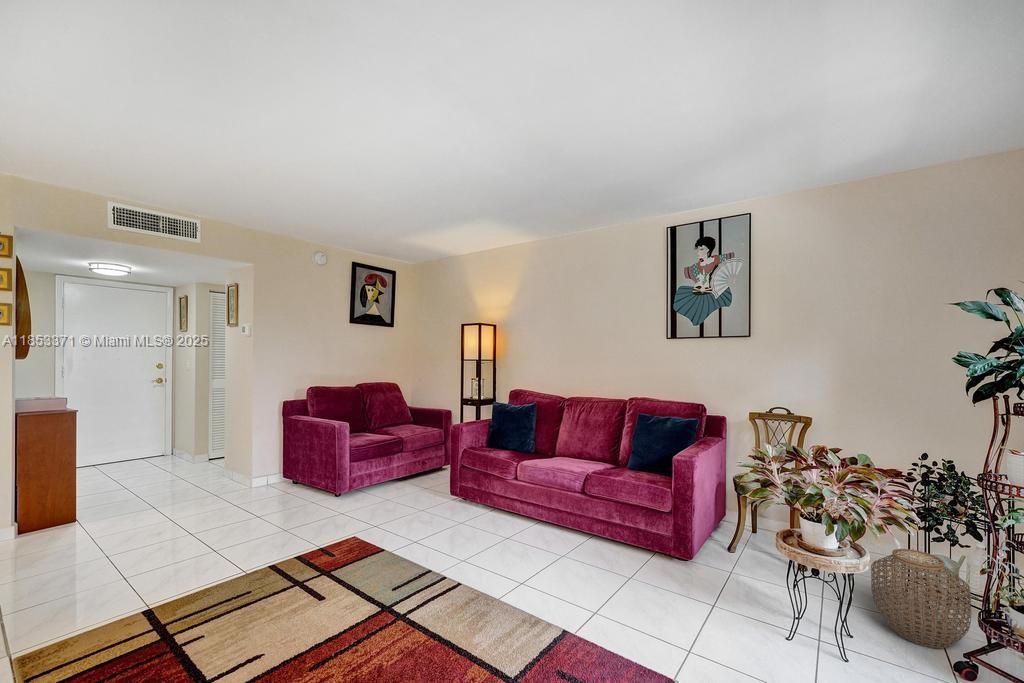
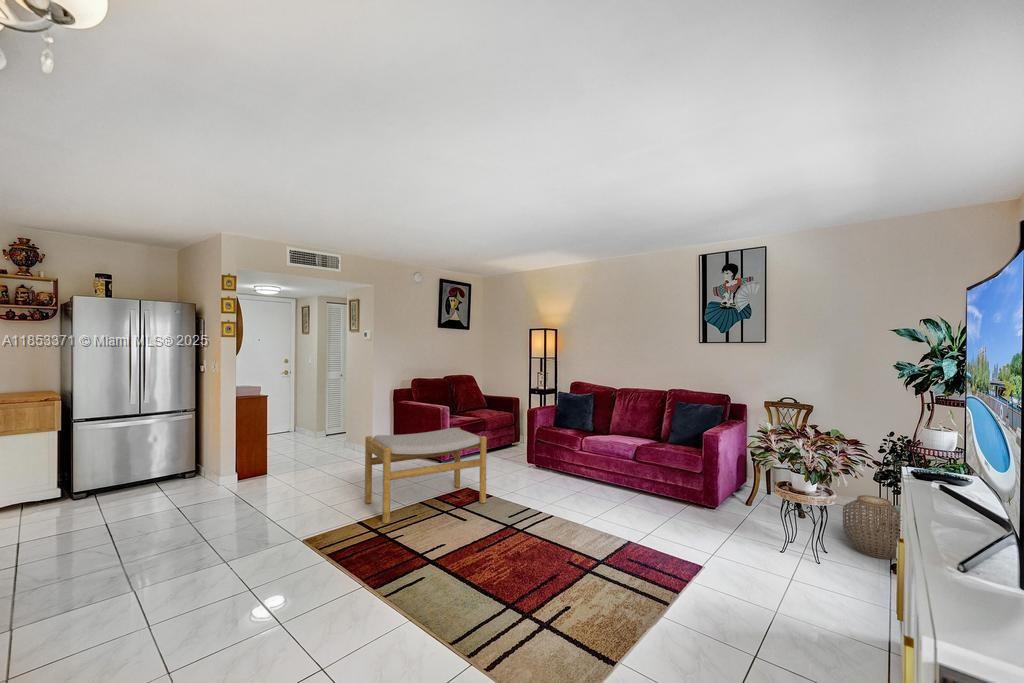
footstool: none [188,452,373,607] -> present [365,427,487,524]

